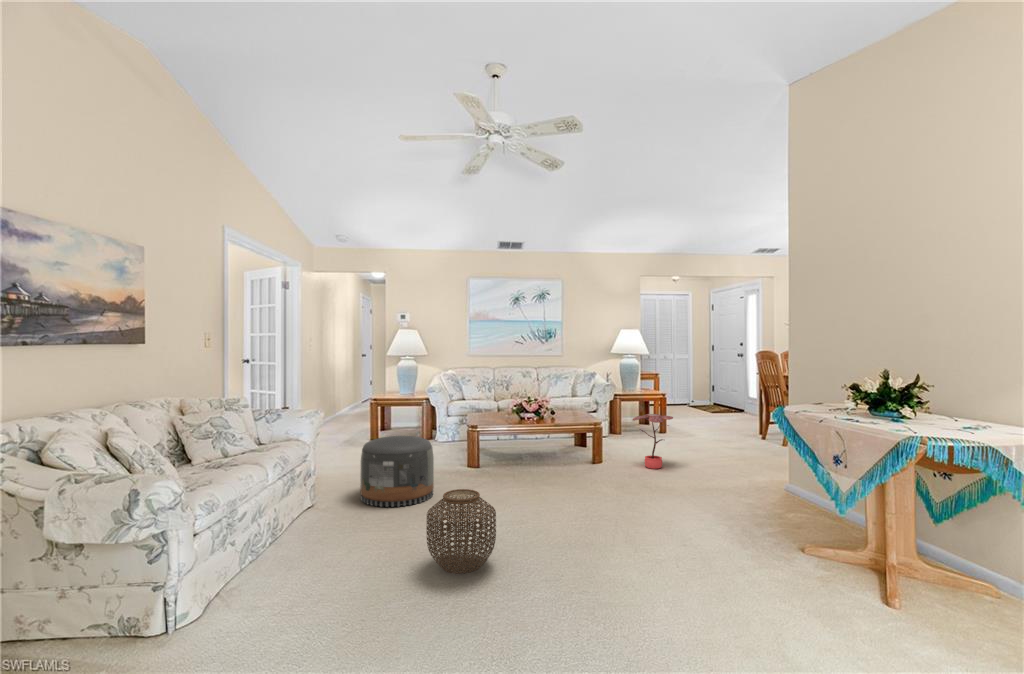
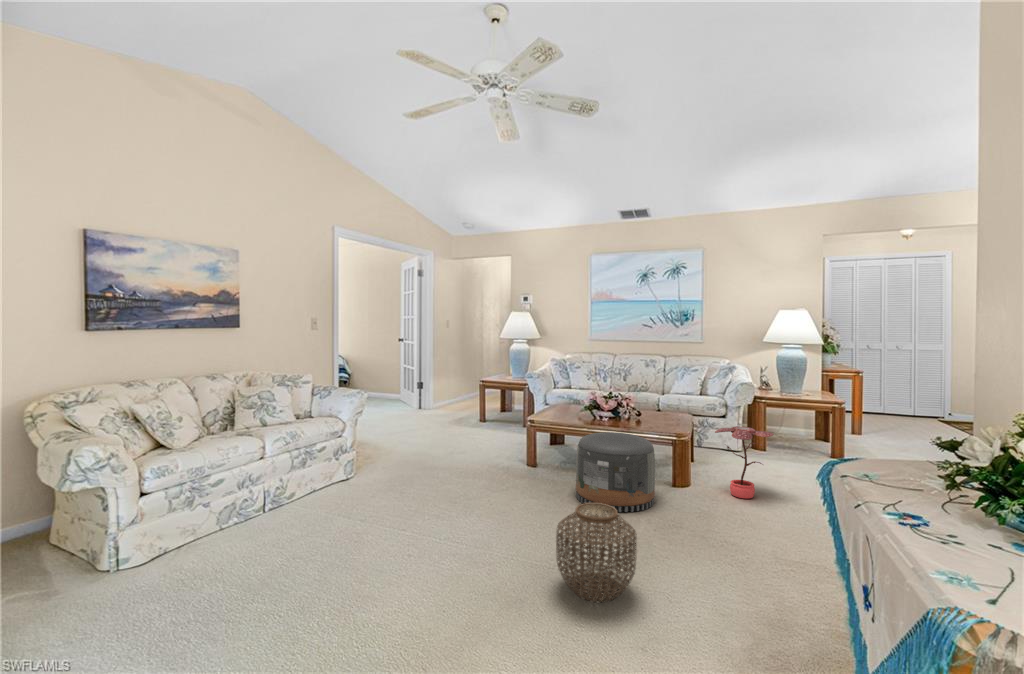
pouf: present [360,436,434,507] -> present [576,432,655,512]
woven basket: present [426,489,496,574] -> present [556,503,637,602]

